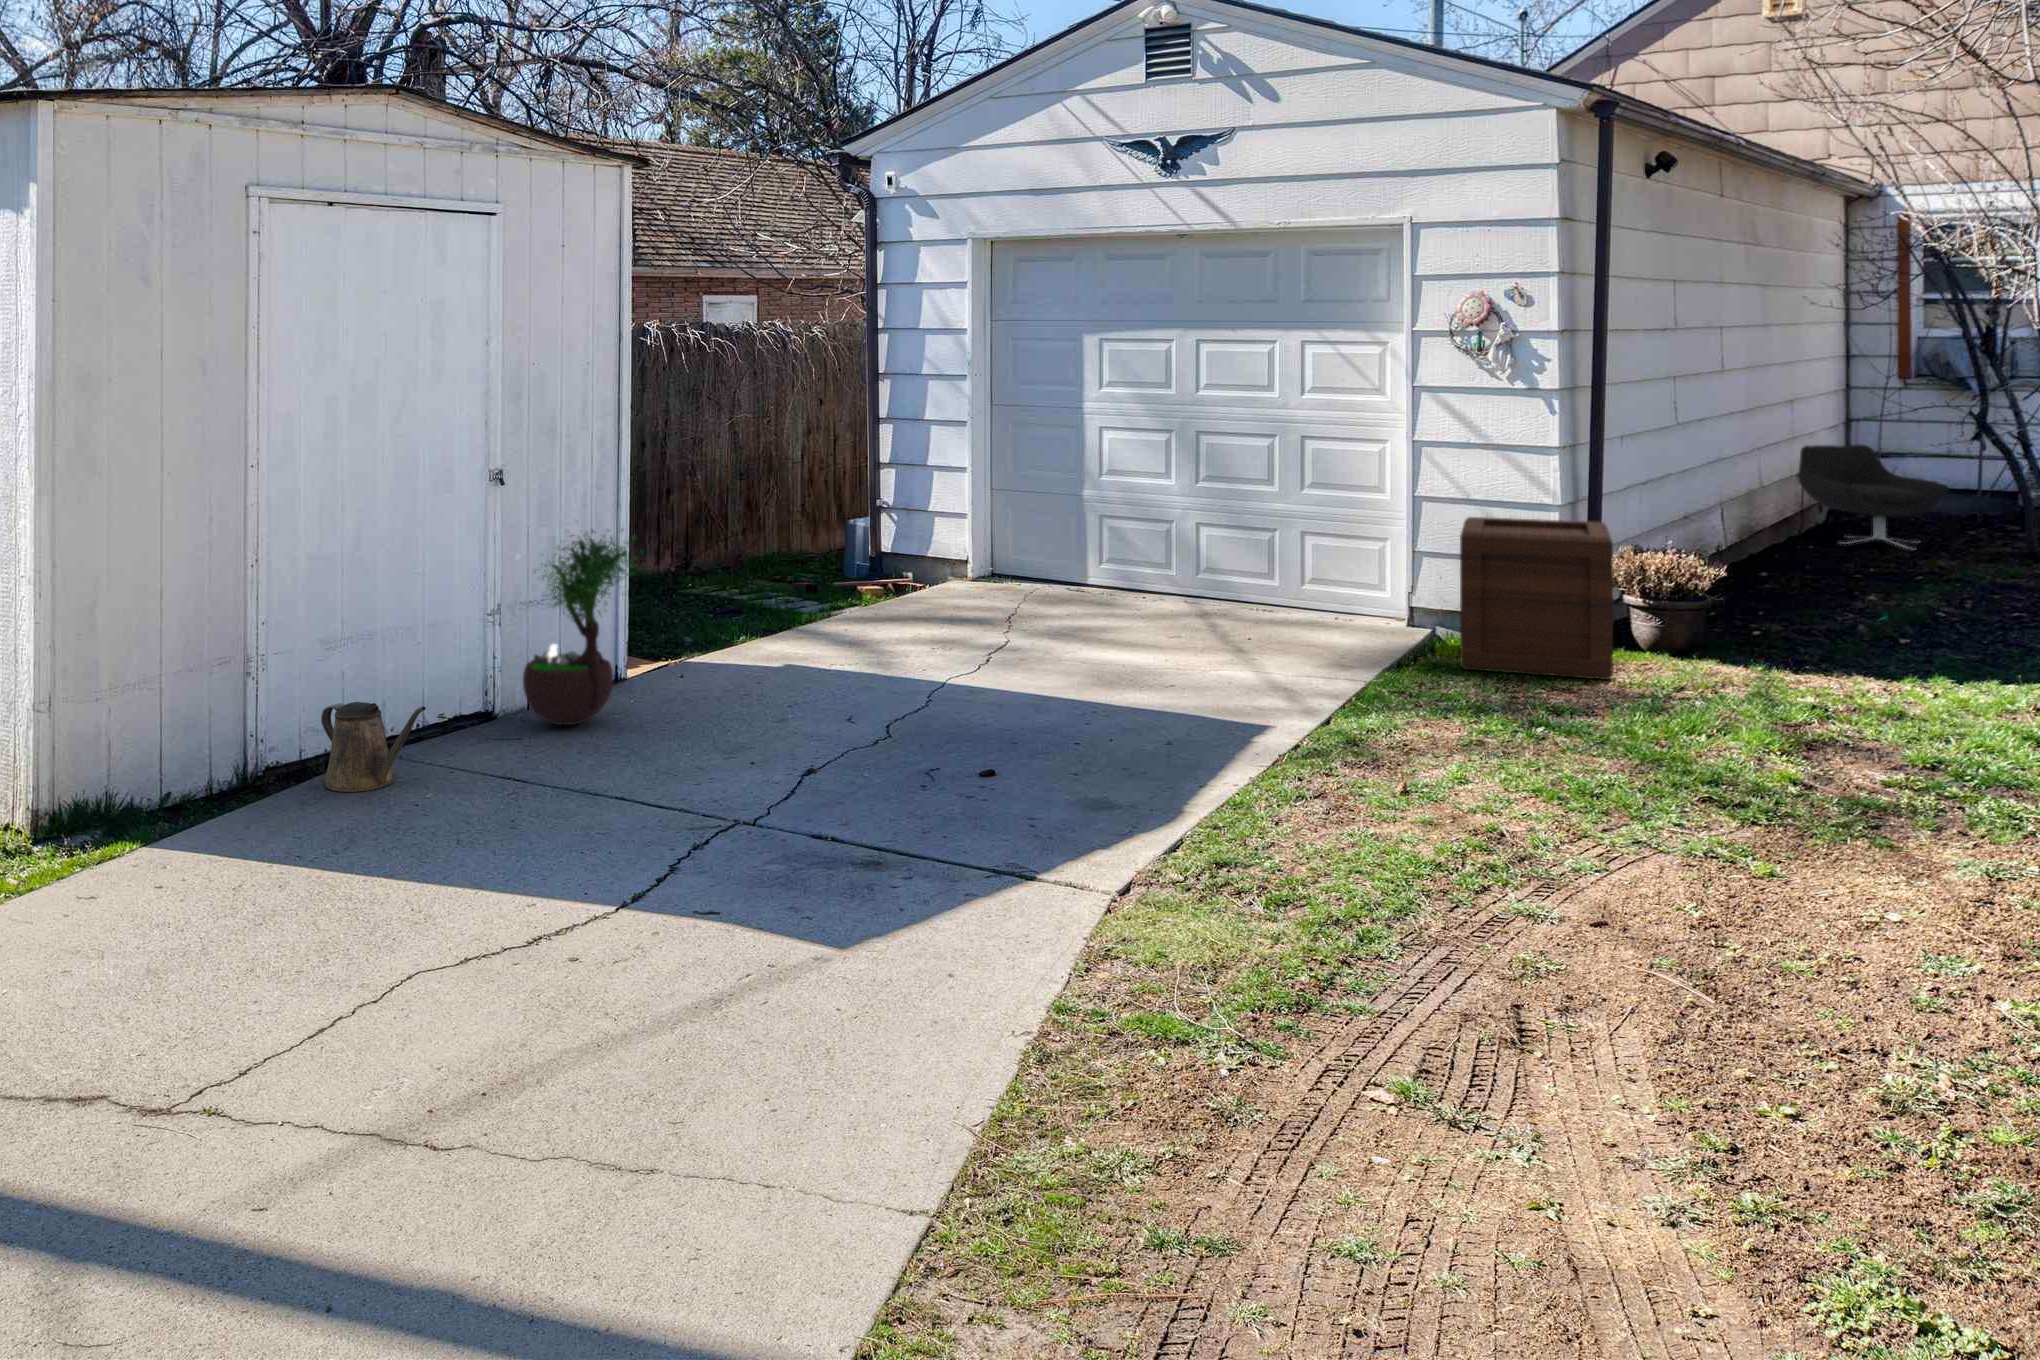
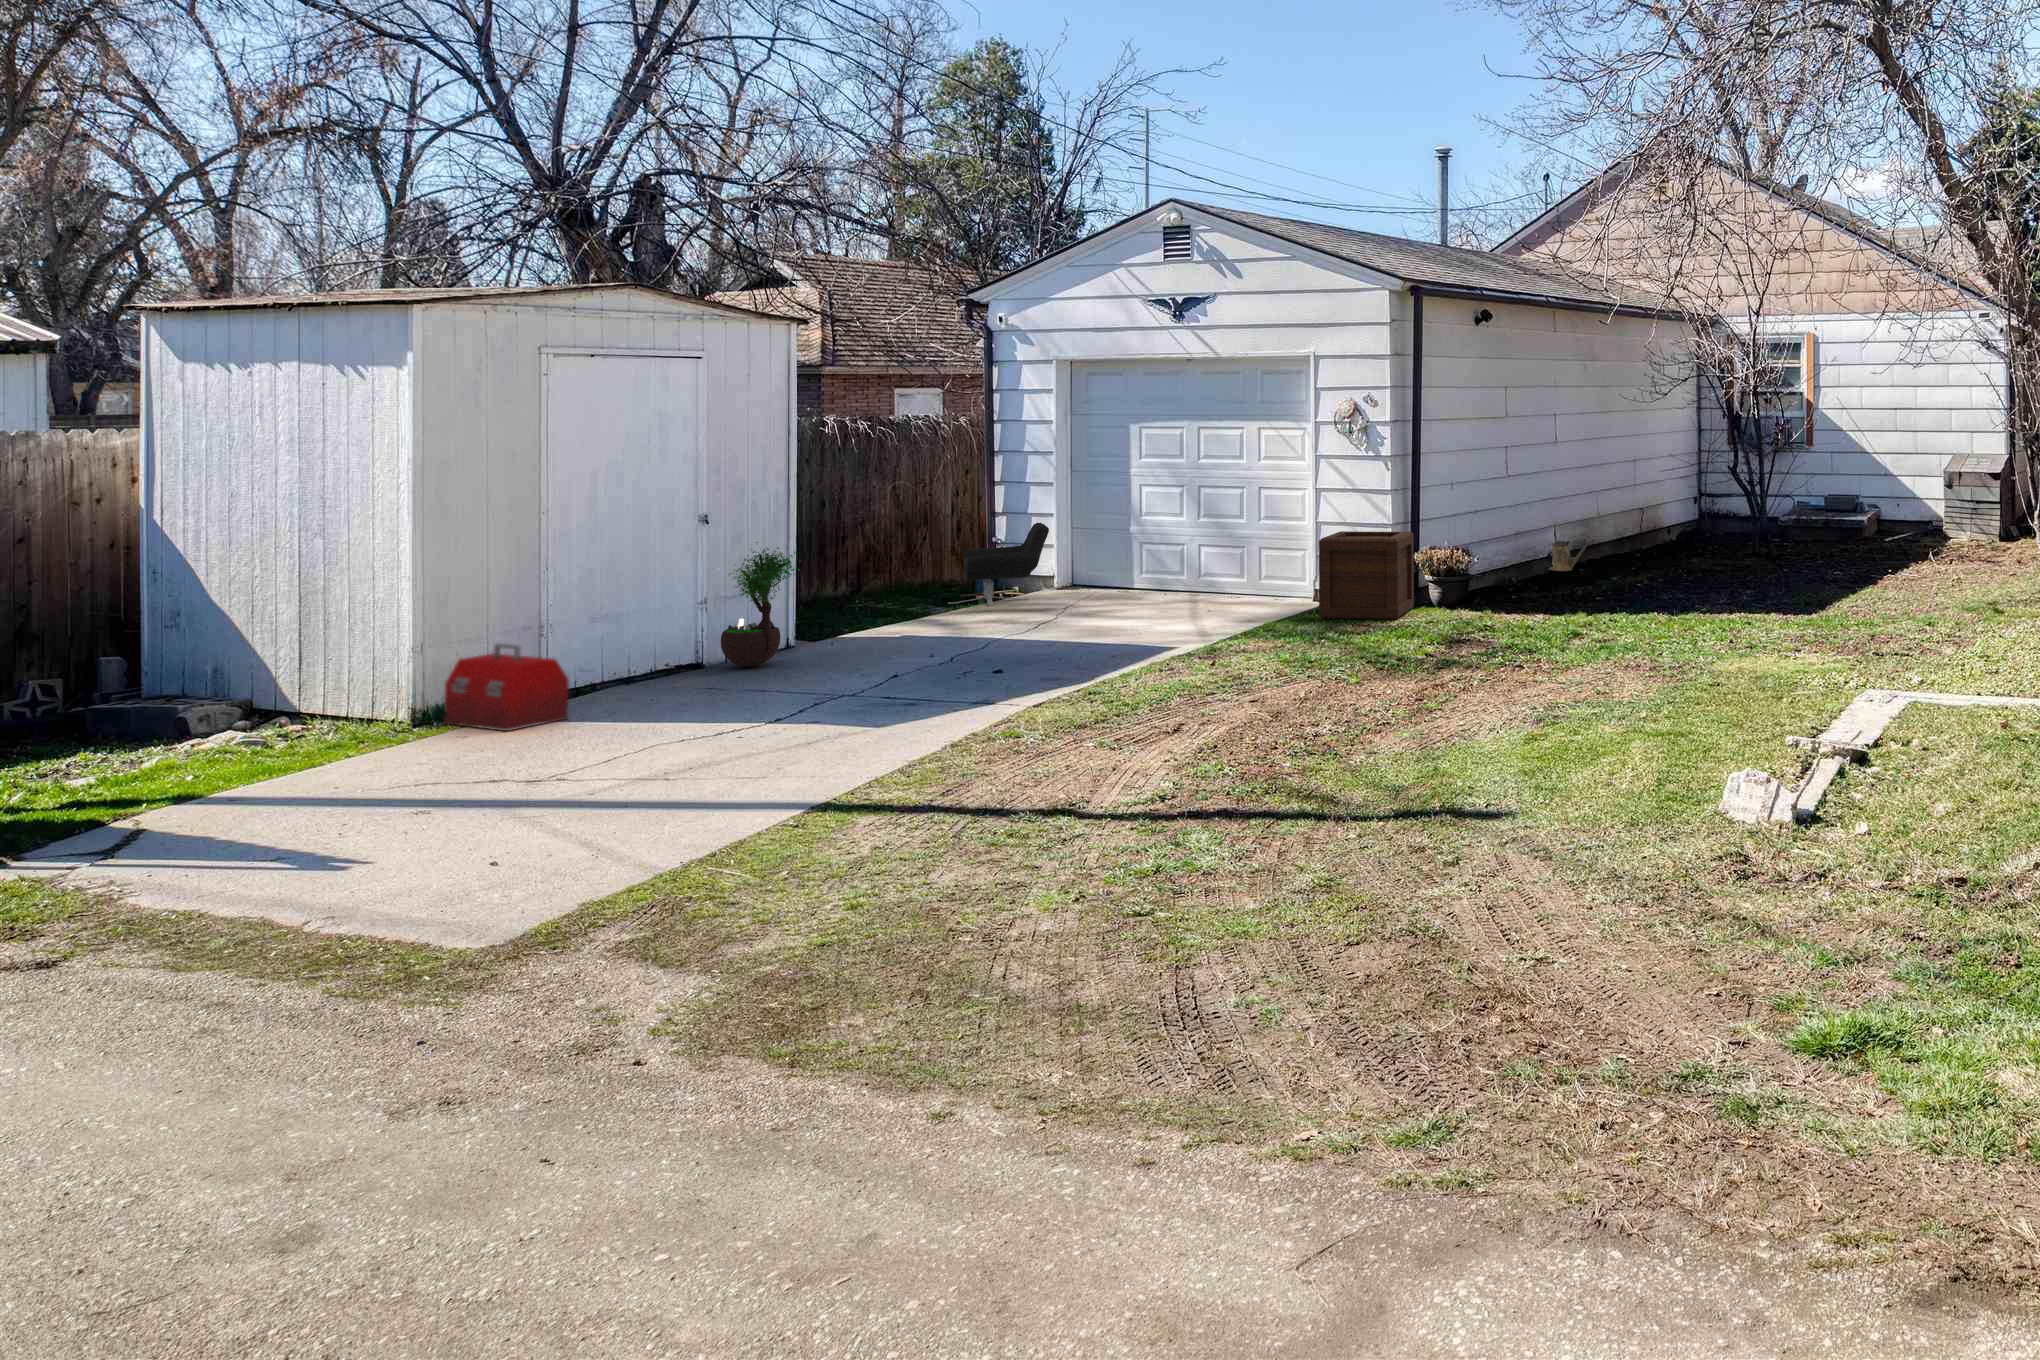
lounge chair: present [1798,445,1948,548] -> present [948,523,1049,606]
toolbox: none [84,702,279,875] -> present [444,643,569,731]
watering can: present [321,702,426,792] -> present [1549,539,1593,571]

